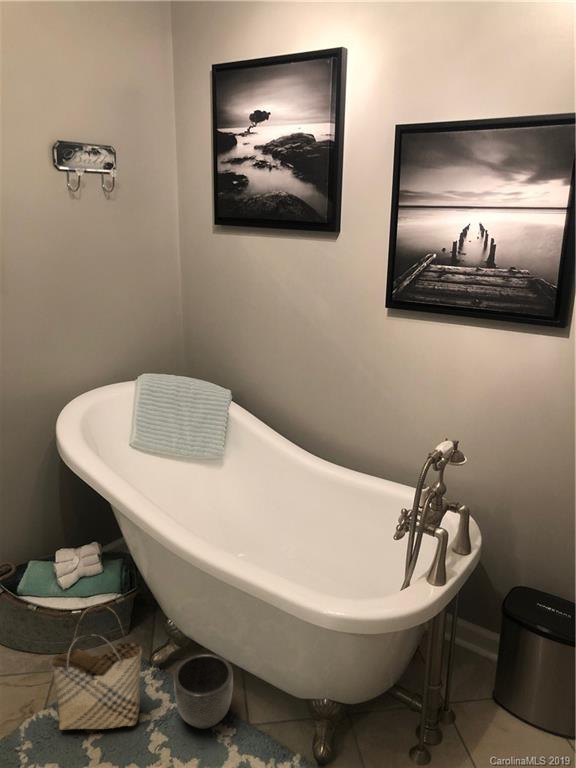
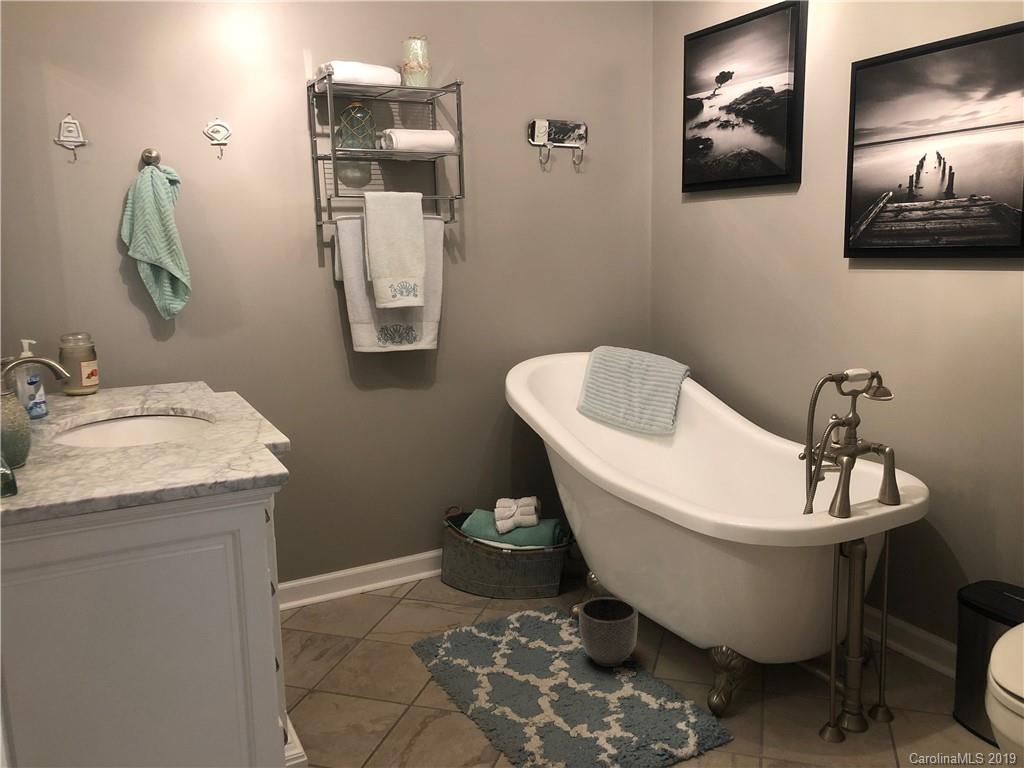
woven basket: present [50,604,142,730] -> none [473,529,555,650]

